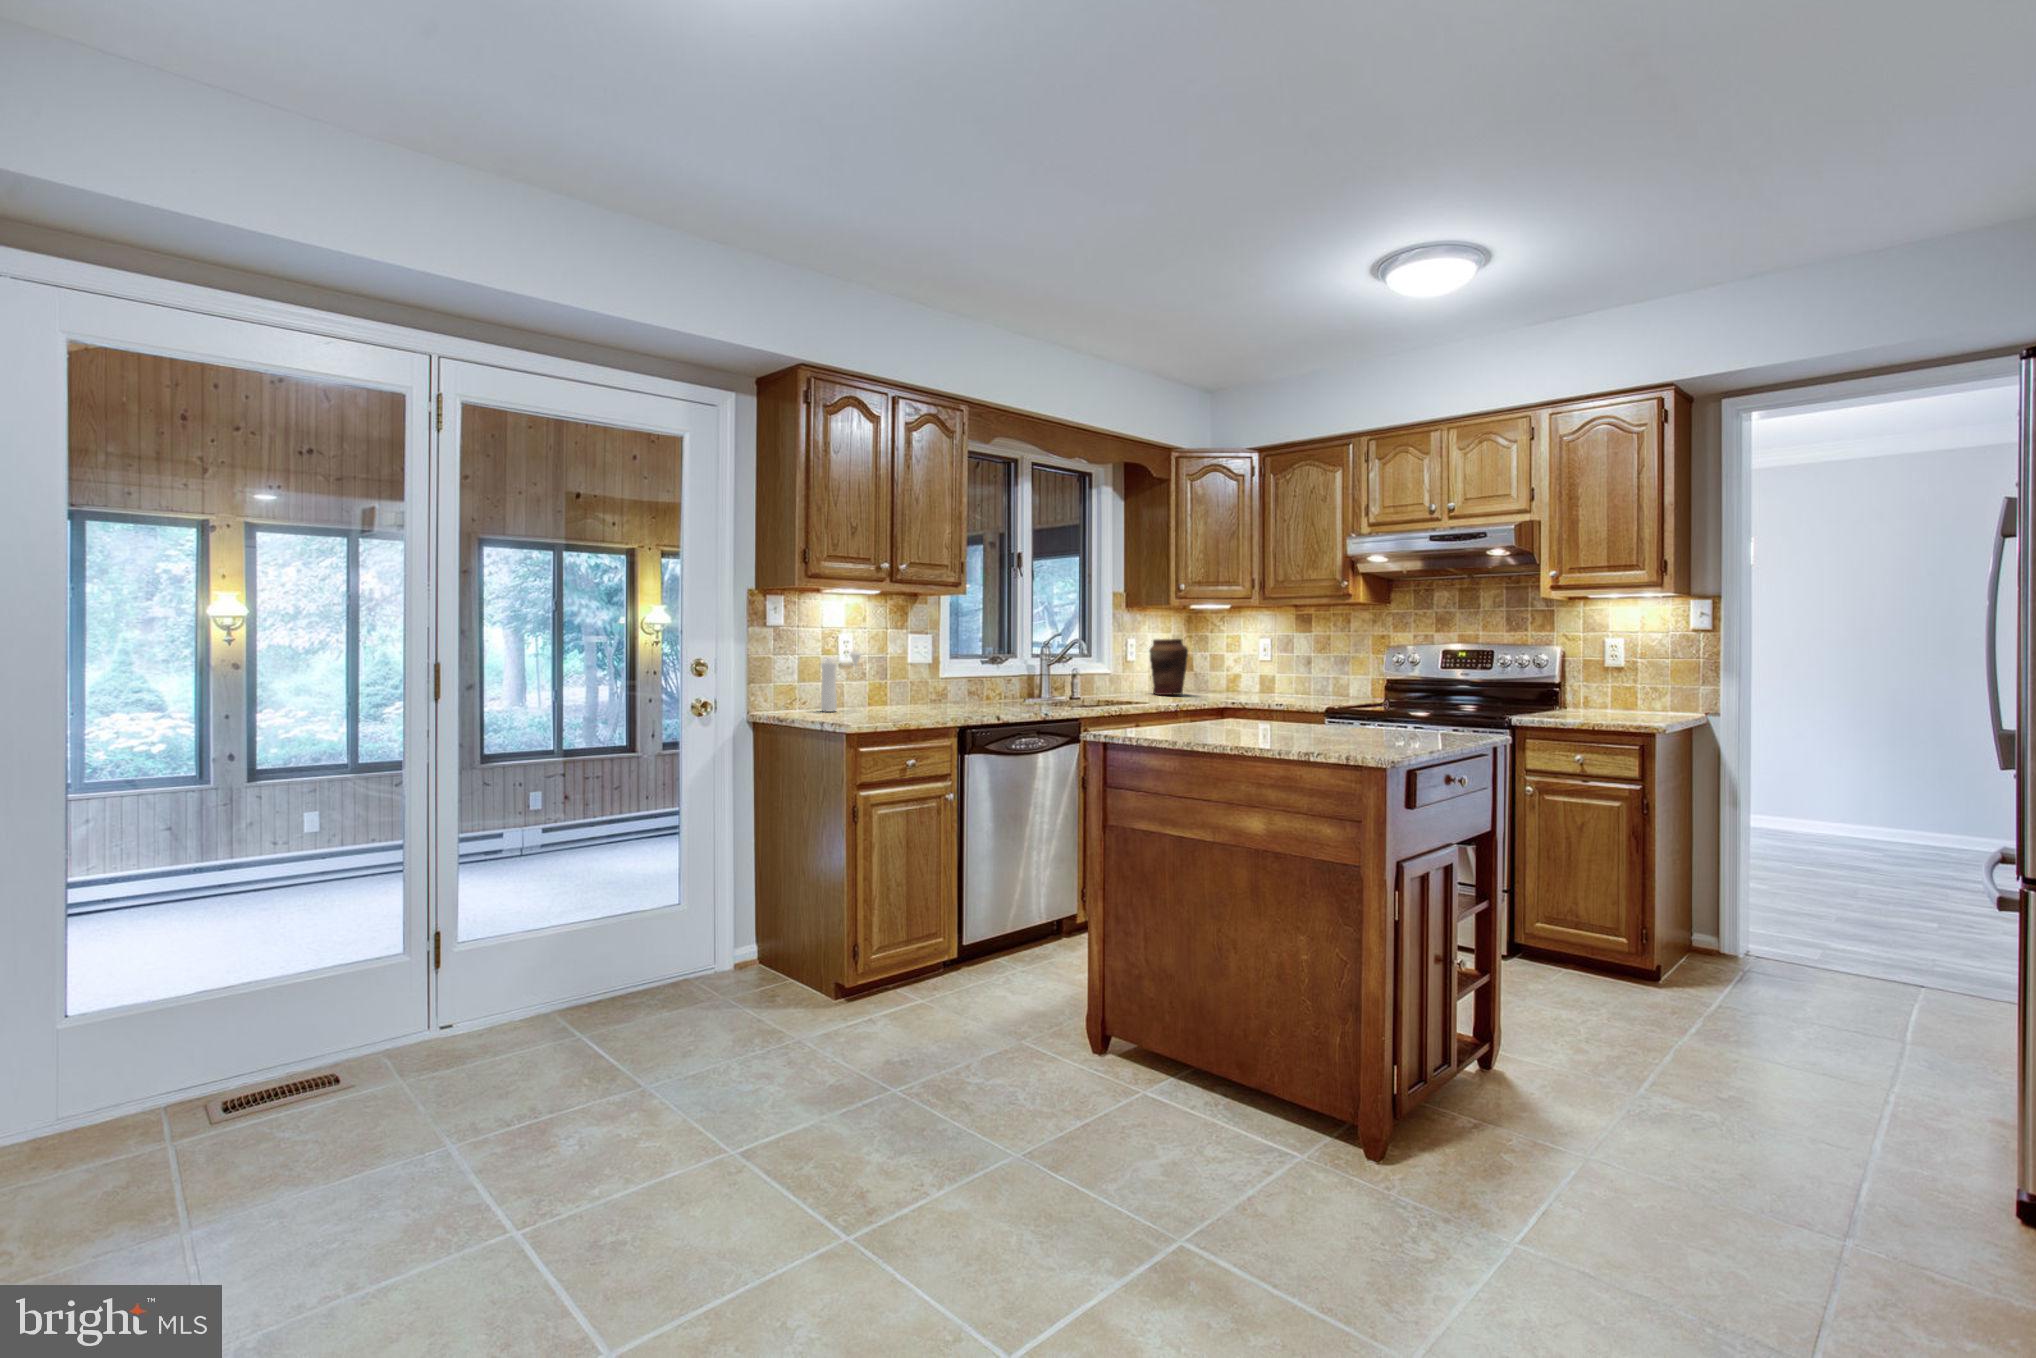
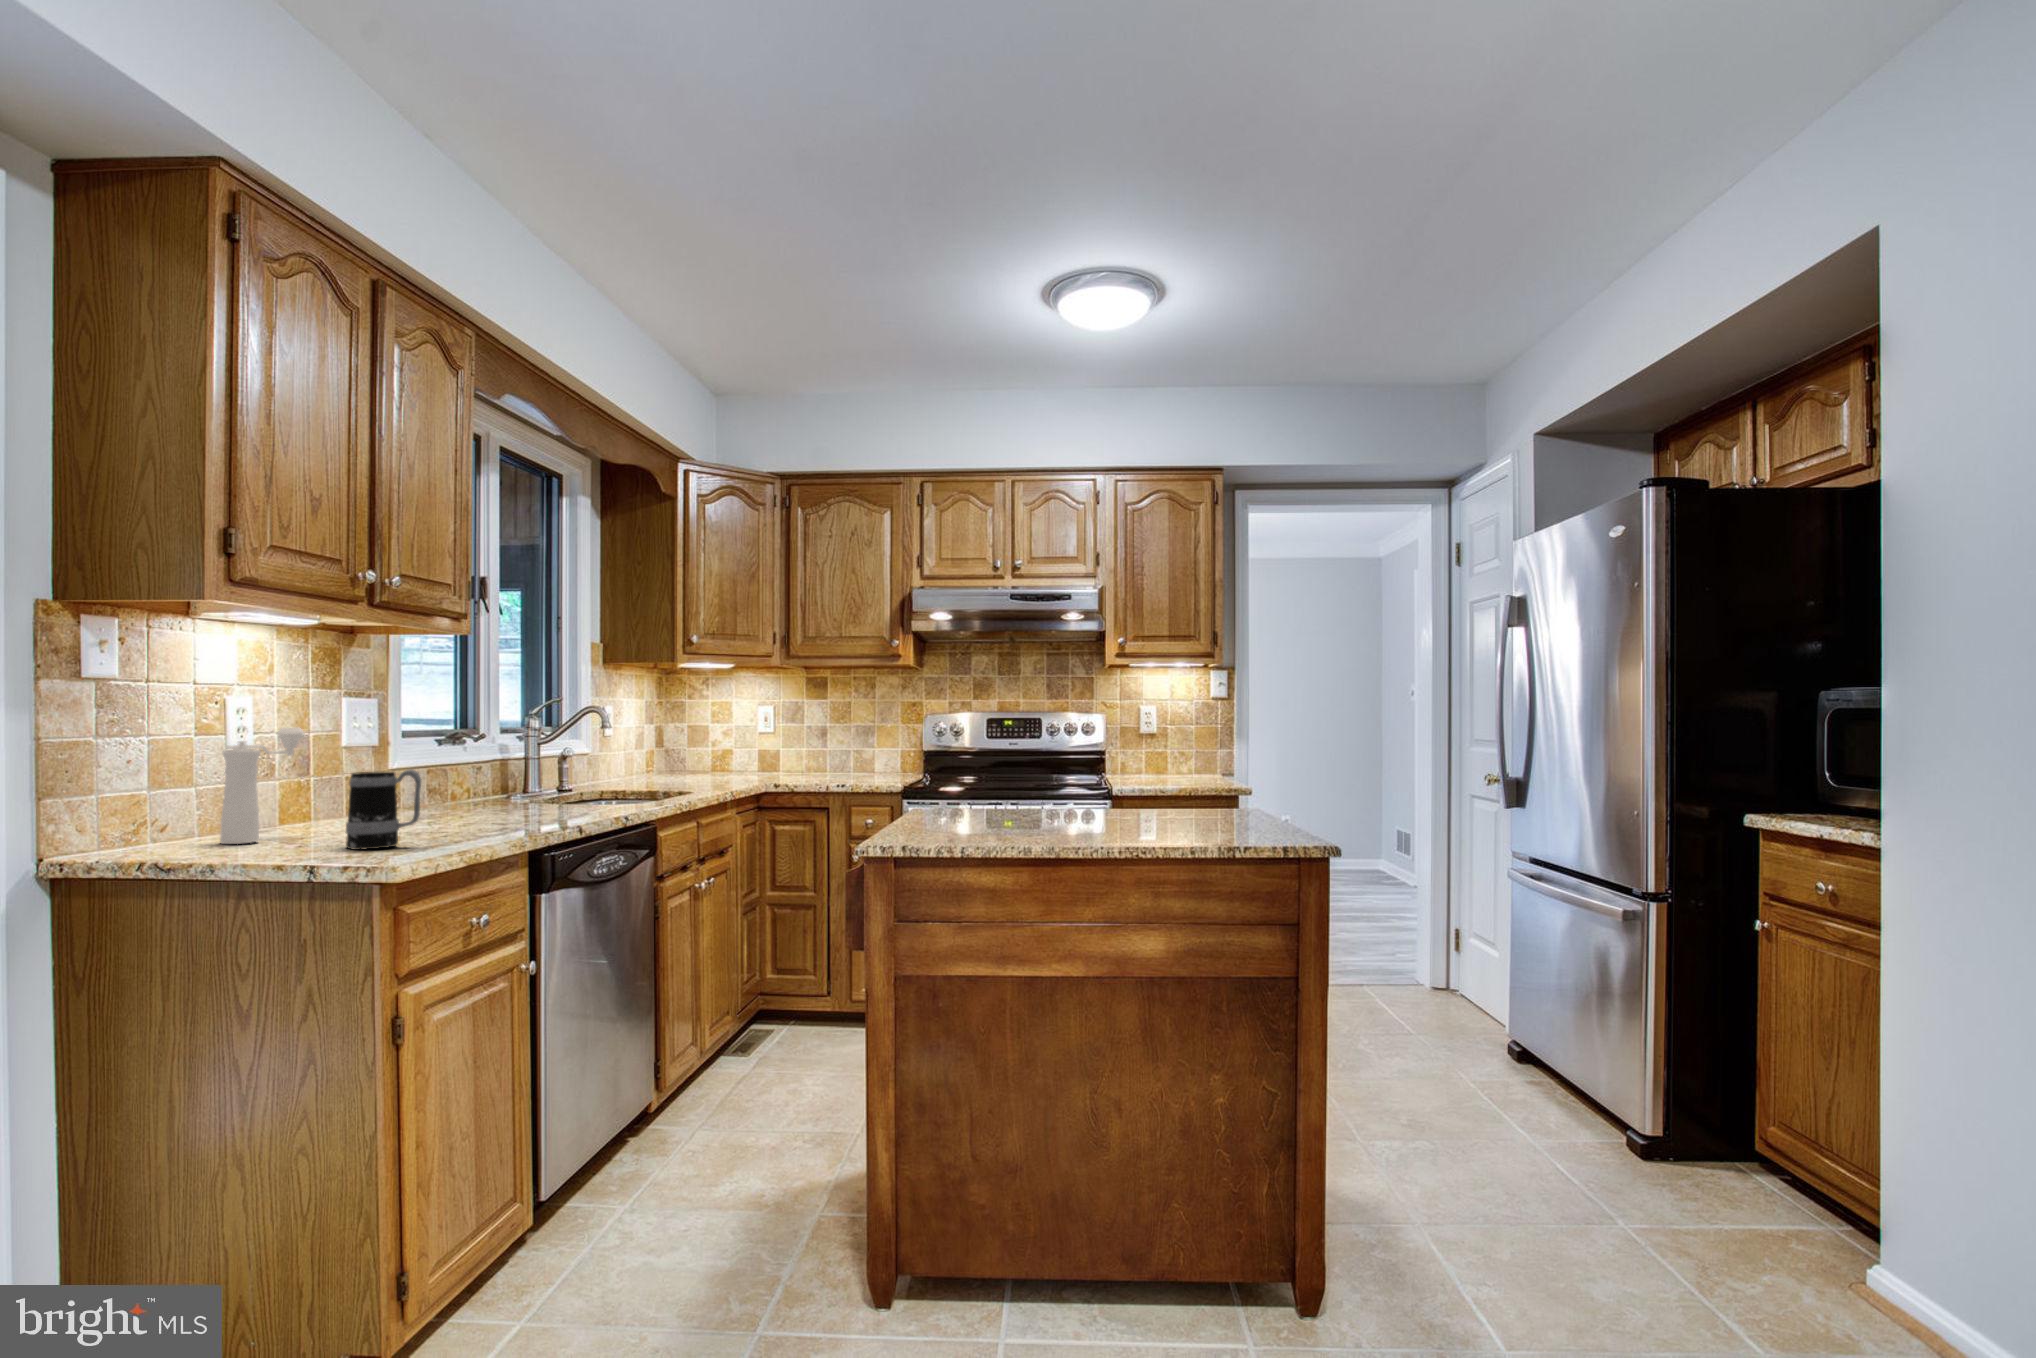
vase: present [1149,639,1188,695] -> none [625,706,682,780]
mug: none [864,676,898,718] -> present [346,769,421,850]

